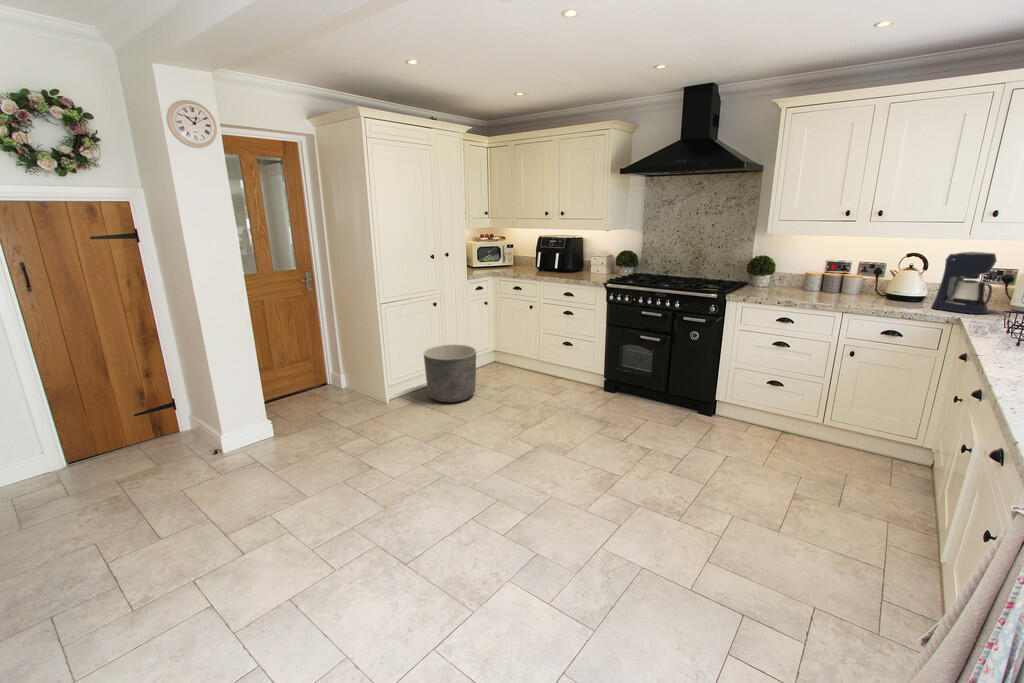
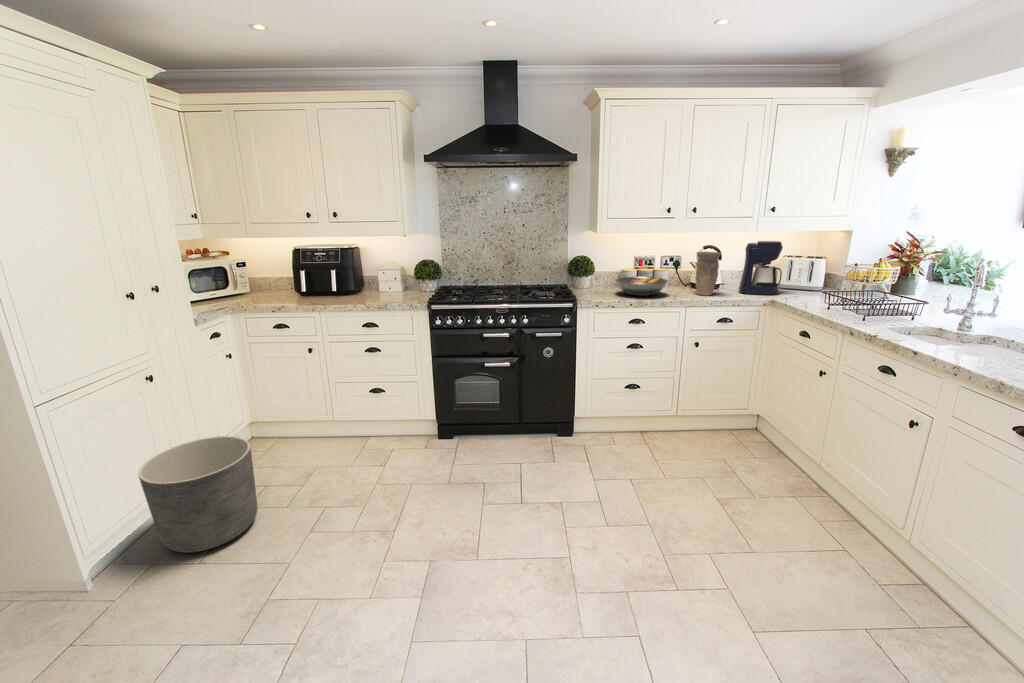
vase: none [871,259,904,305] -> present [695,252,720,295]
fruit bowl: none [781,279,839,298] -> present [616,277,668,296]

